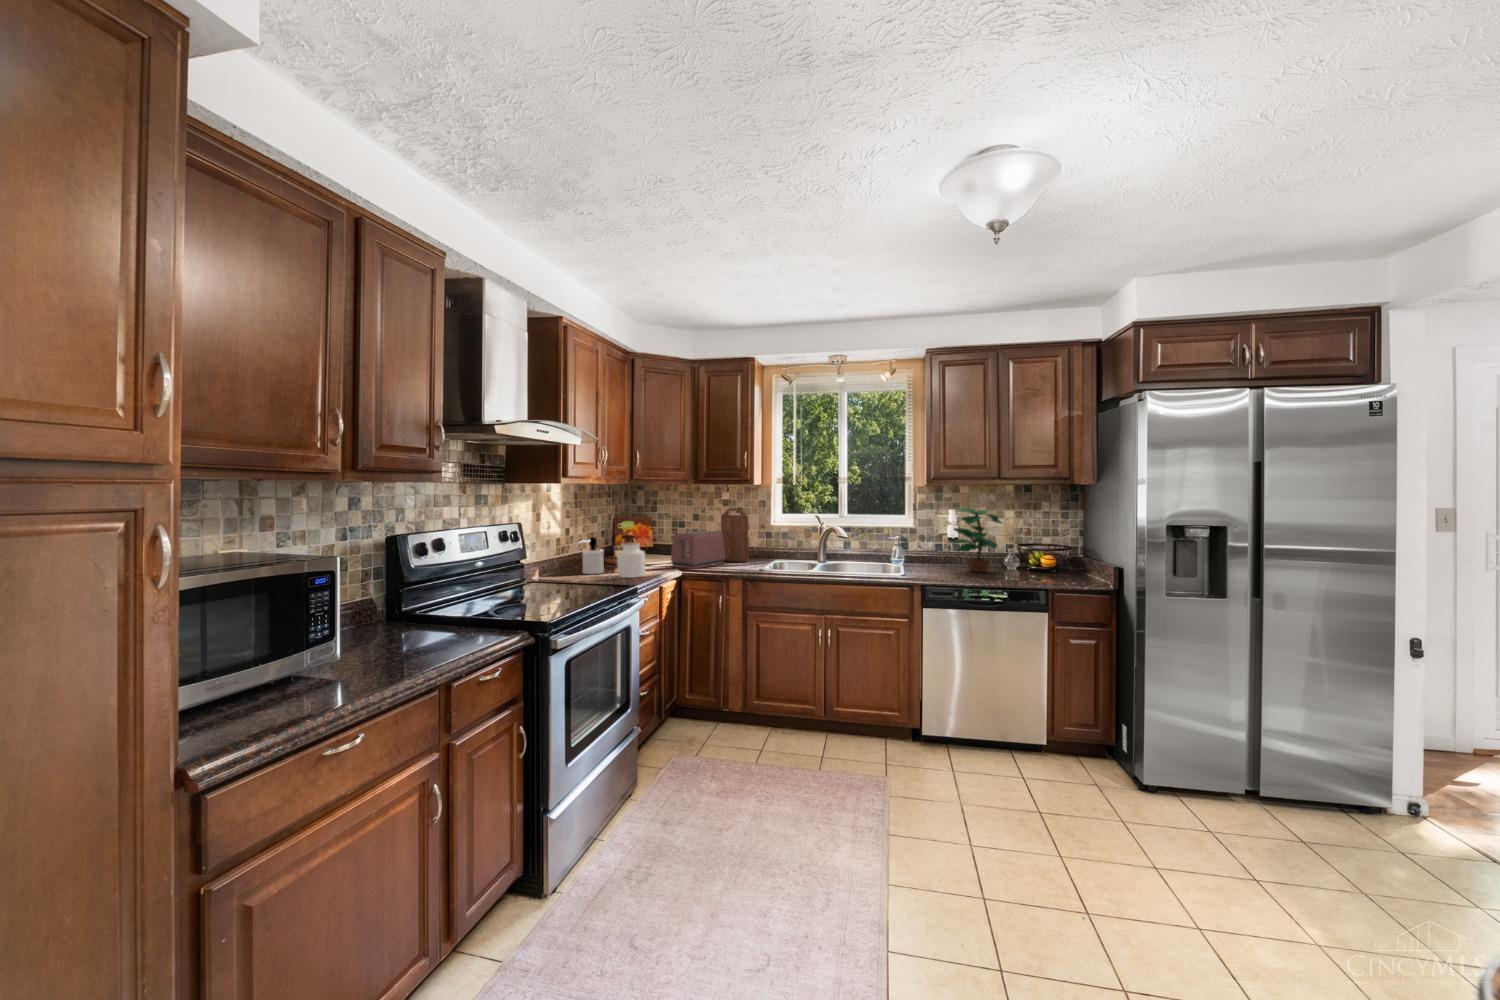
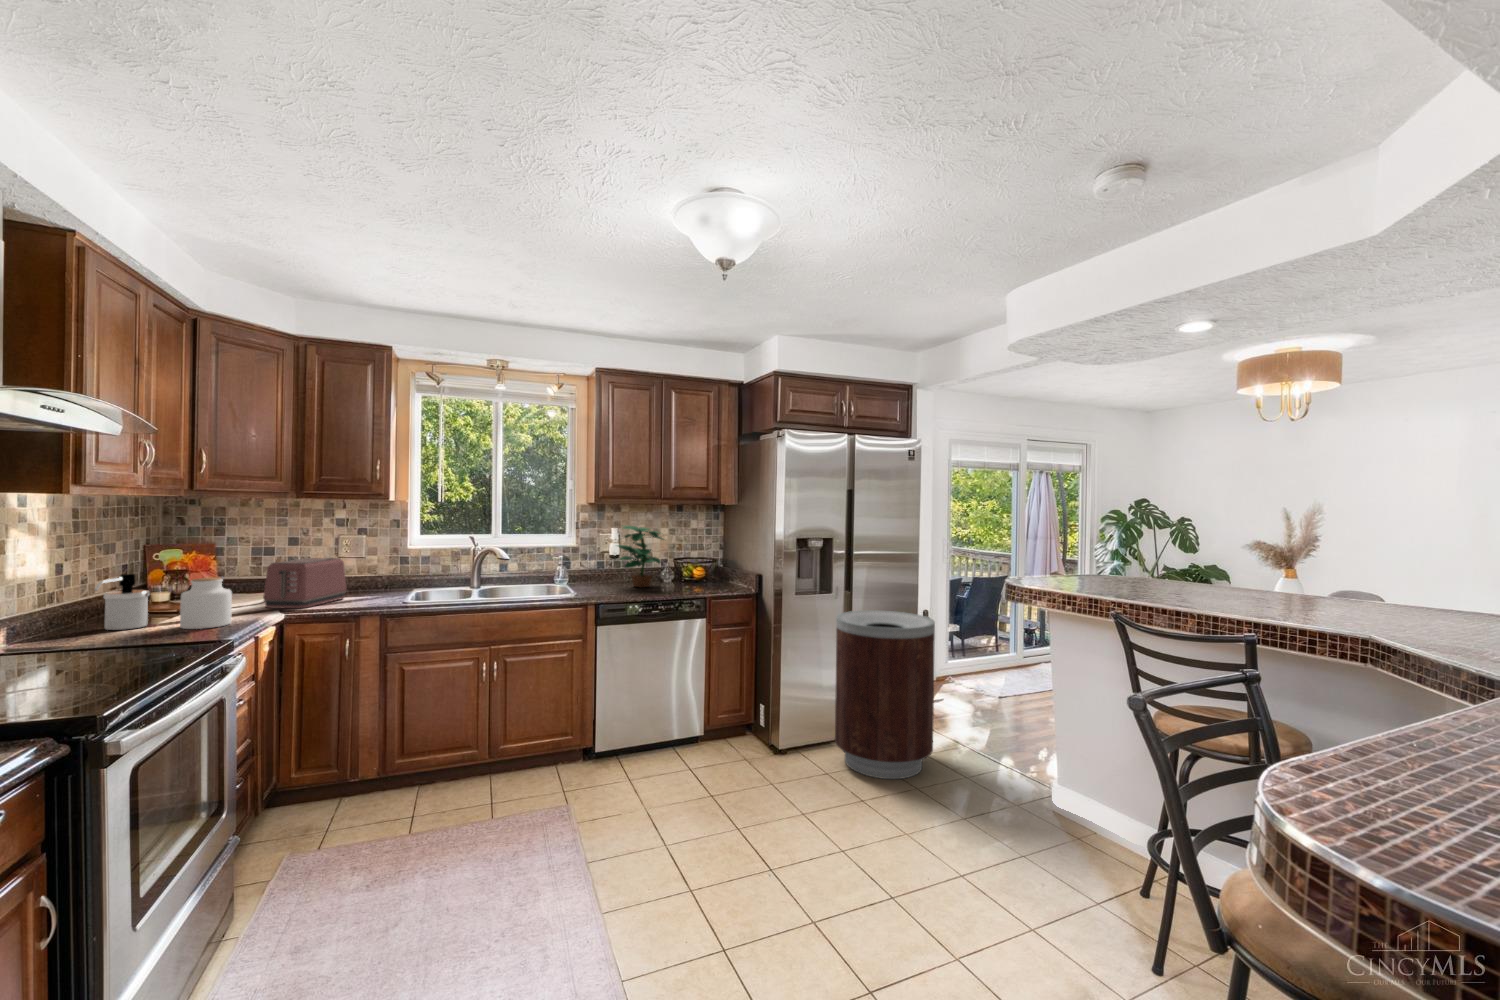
cutting board: present [721,508,749,562] -> none [335,528,379,595]
trash can: none [1219,623,1399,860] -> present [835,610,935,779]

